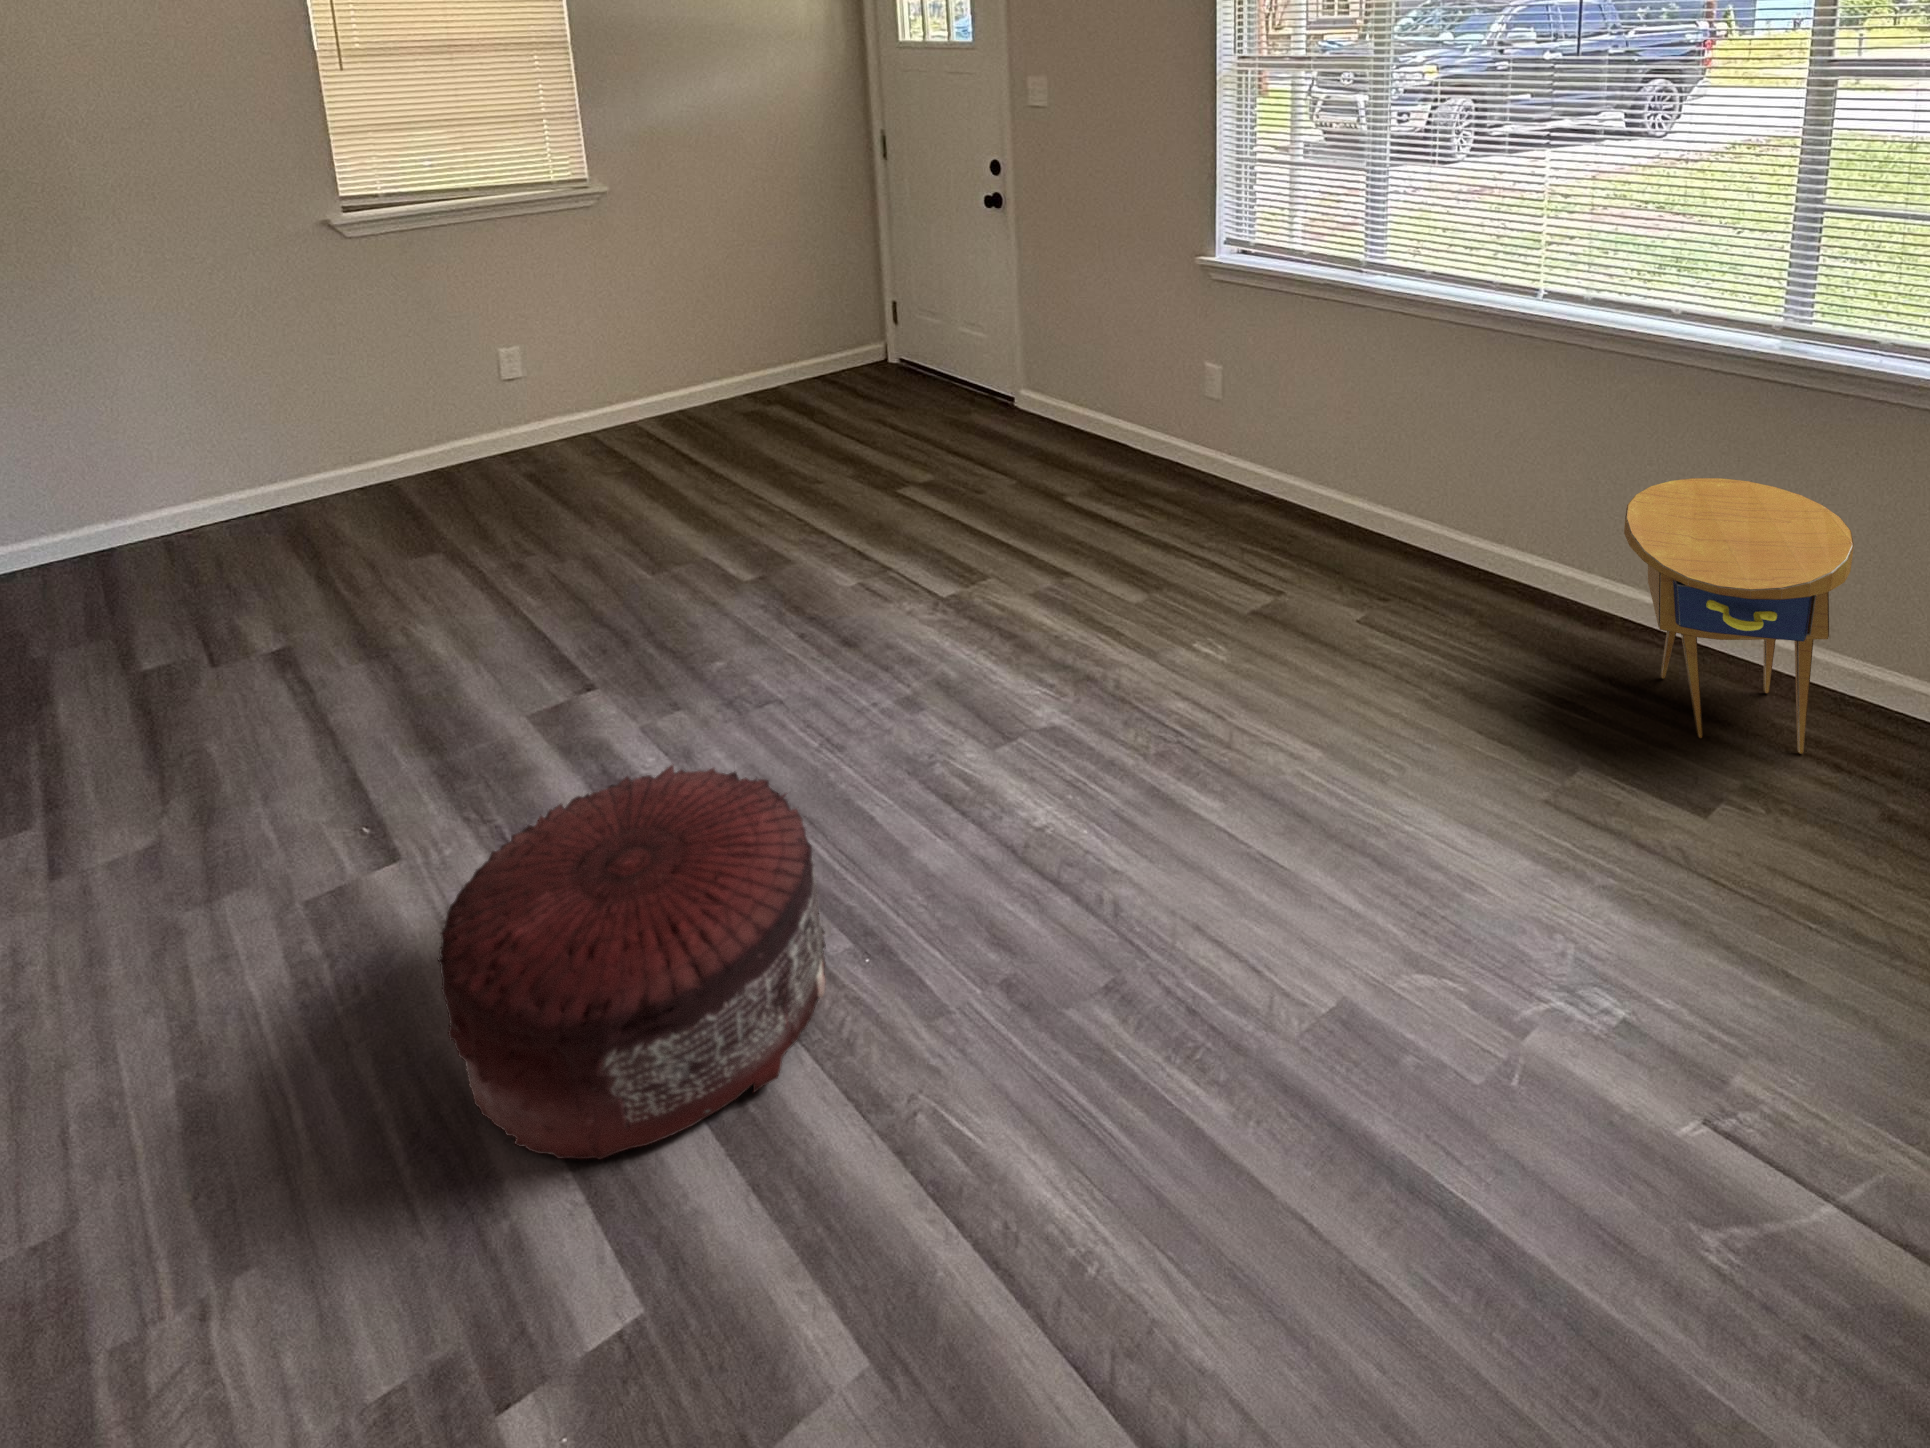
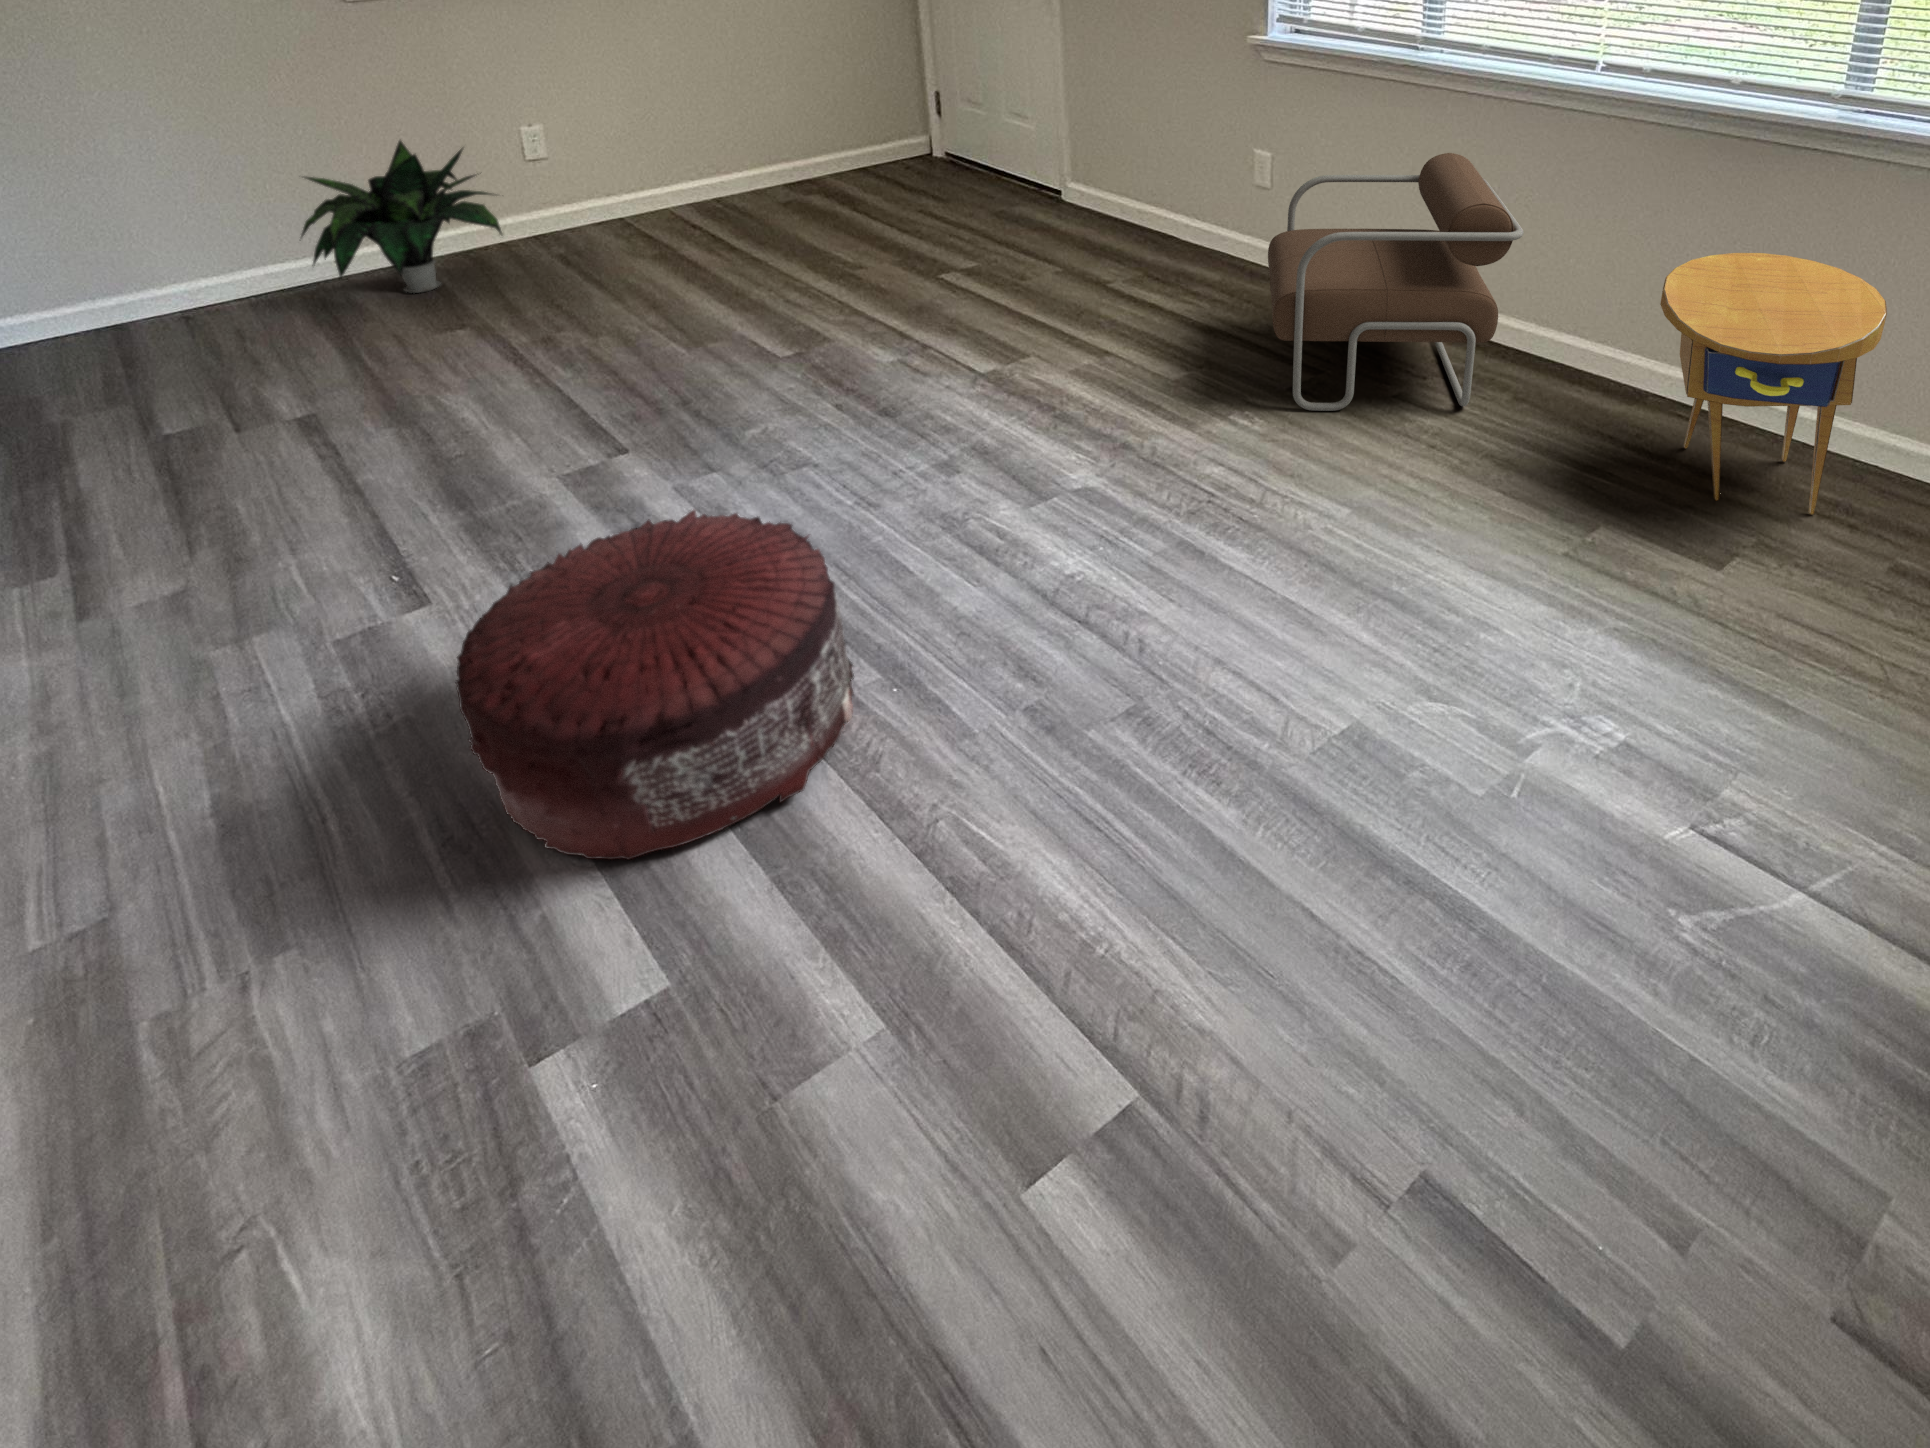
potted plant: none [281,366,478,516] -> present [301,140,502,293]
armchair: none [1226,373,1481,638] -> present [1268,153,1524,411]

